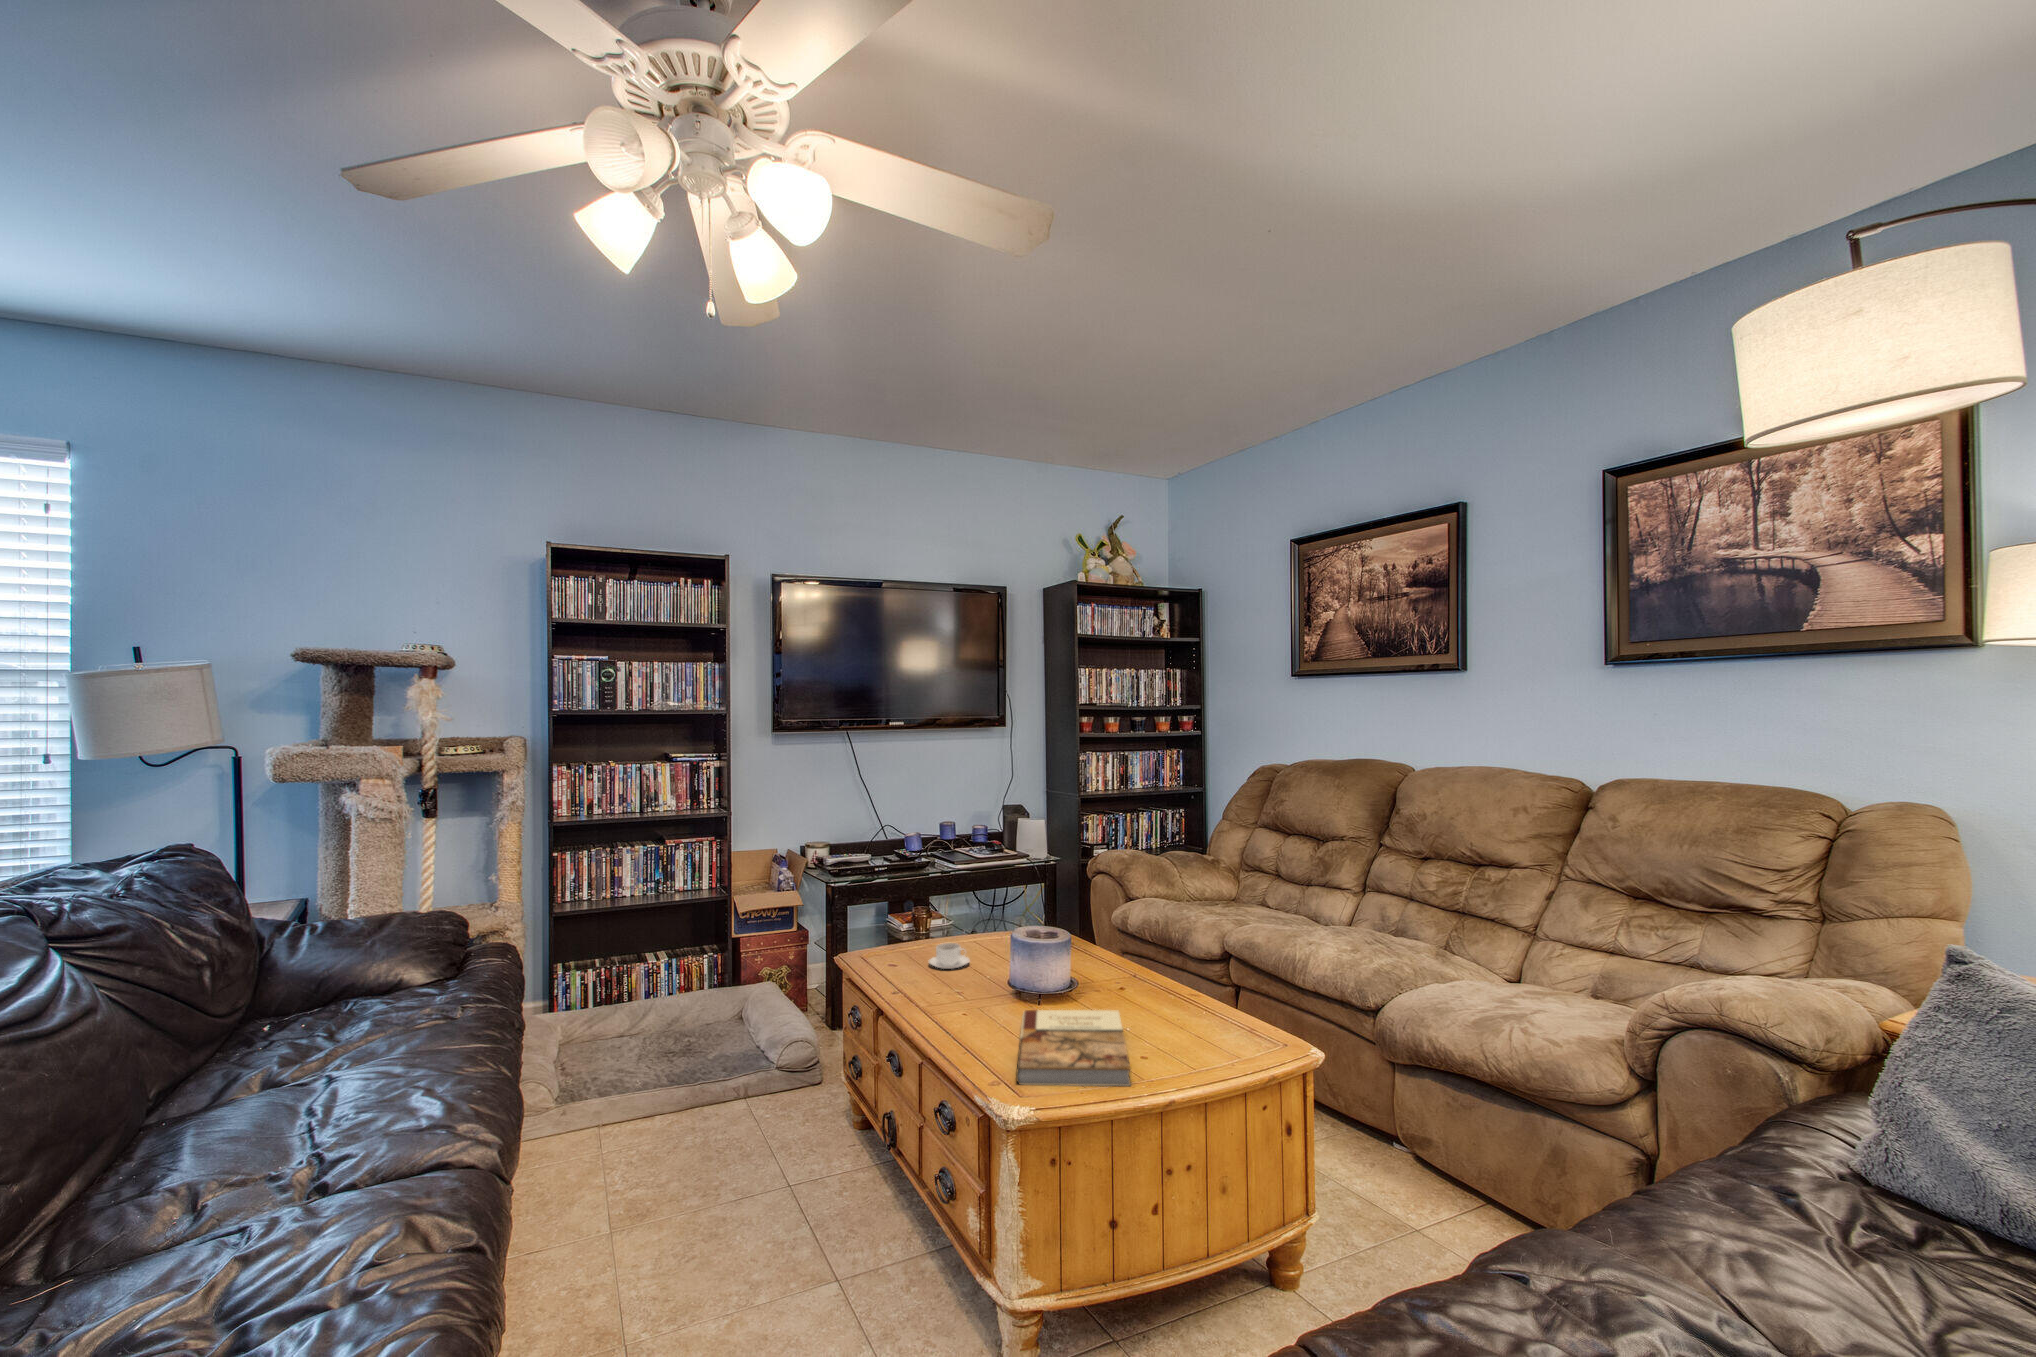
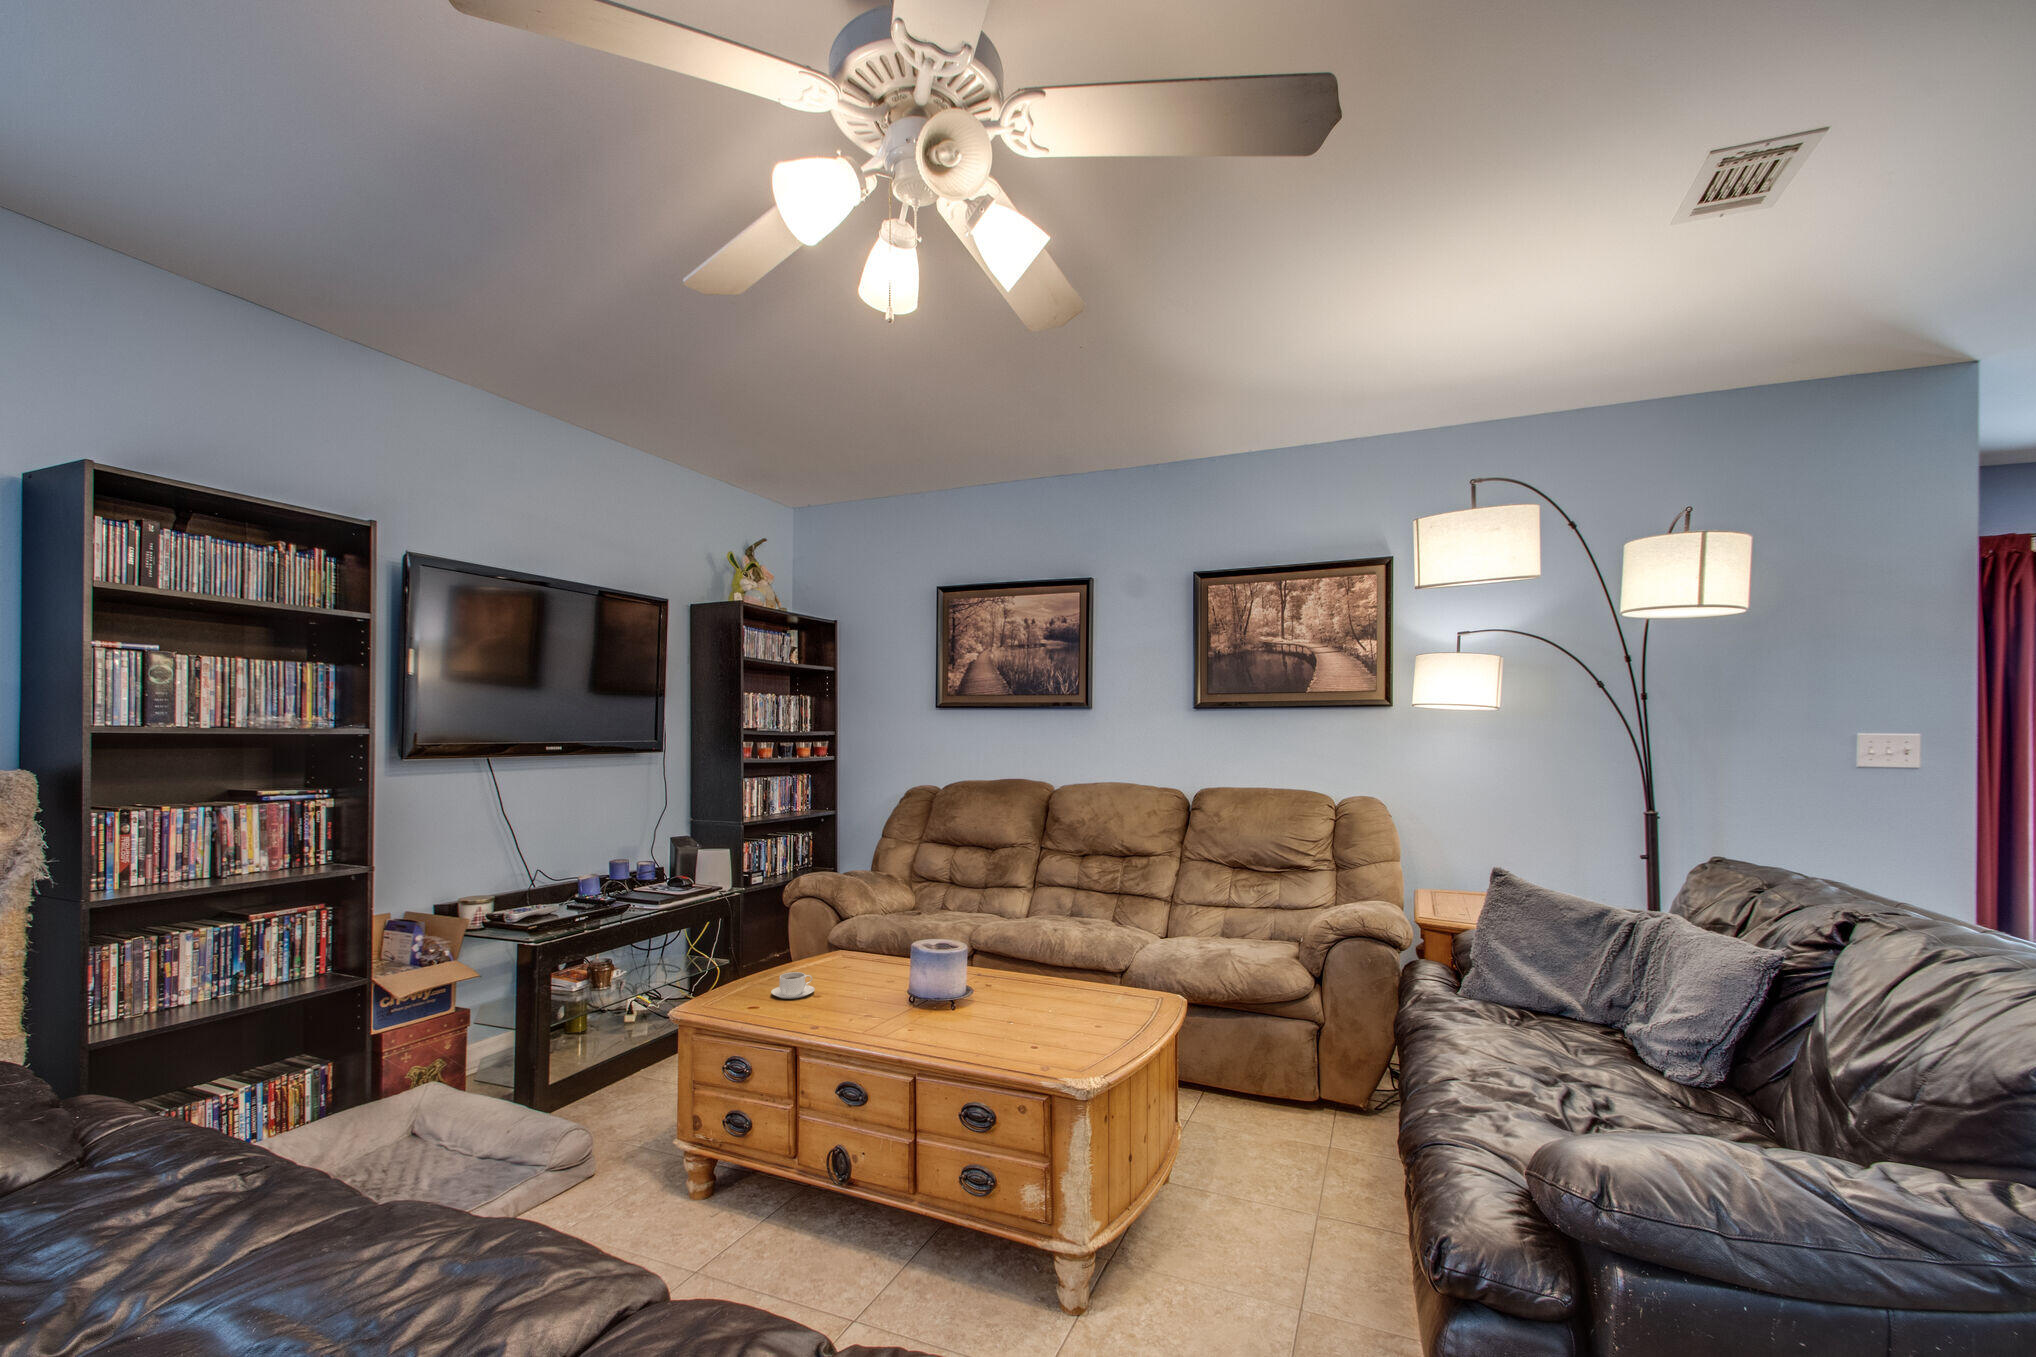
book: present [1016,1010,1131,1086] -> none [953,992,1100,1057]

